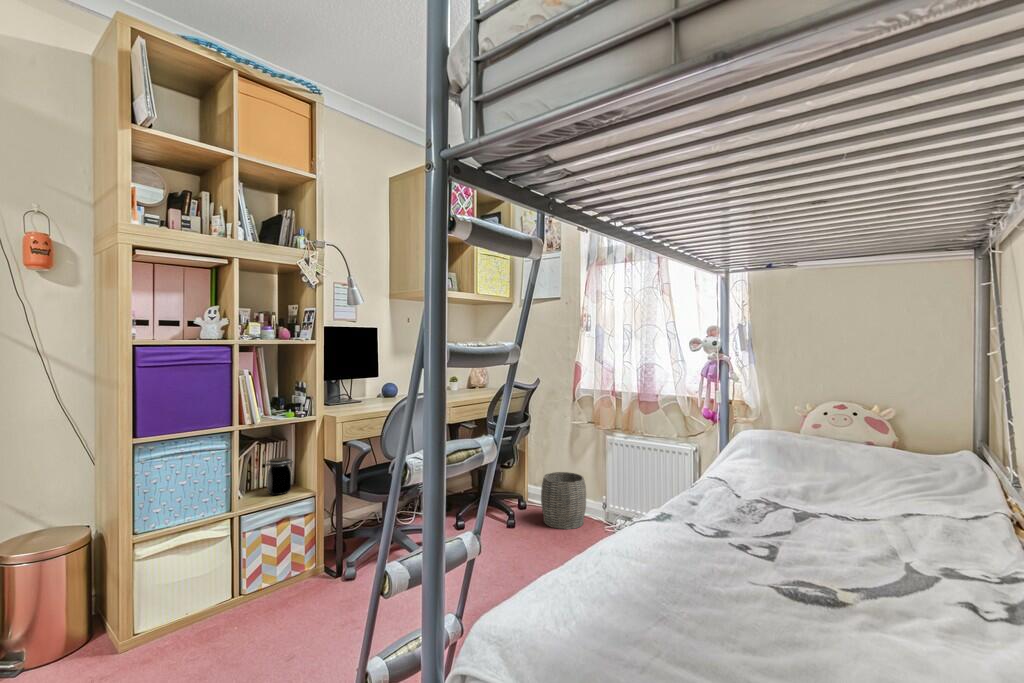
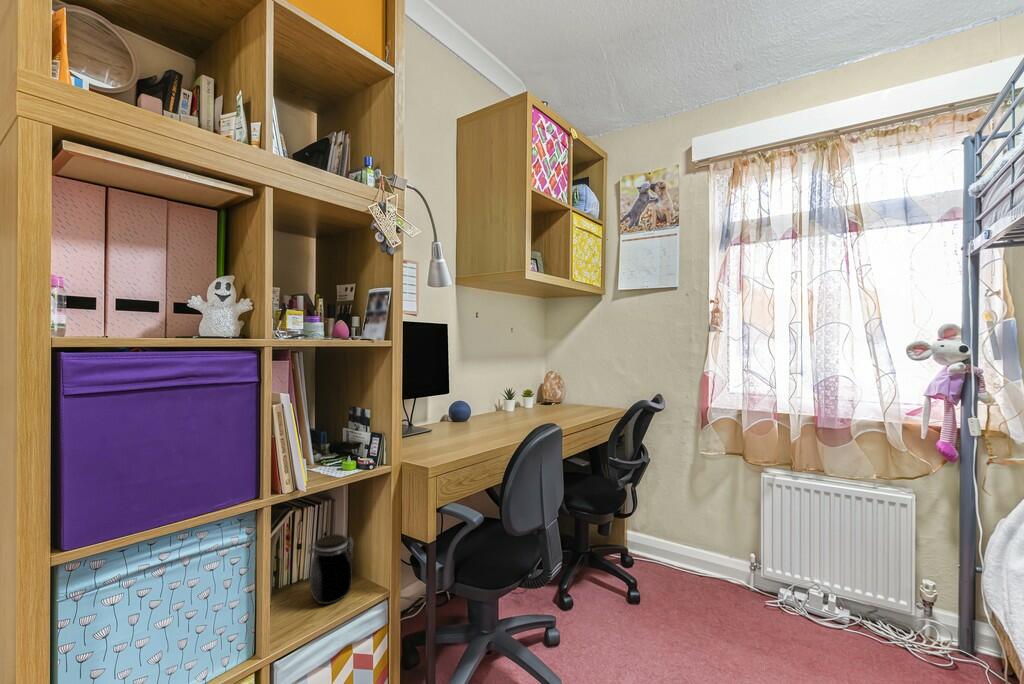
woven basket: present [541,472,586,529] -> none [666,518,731,603]

